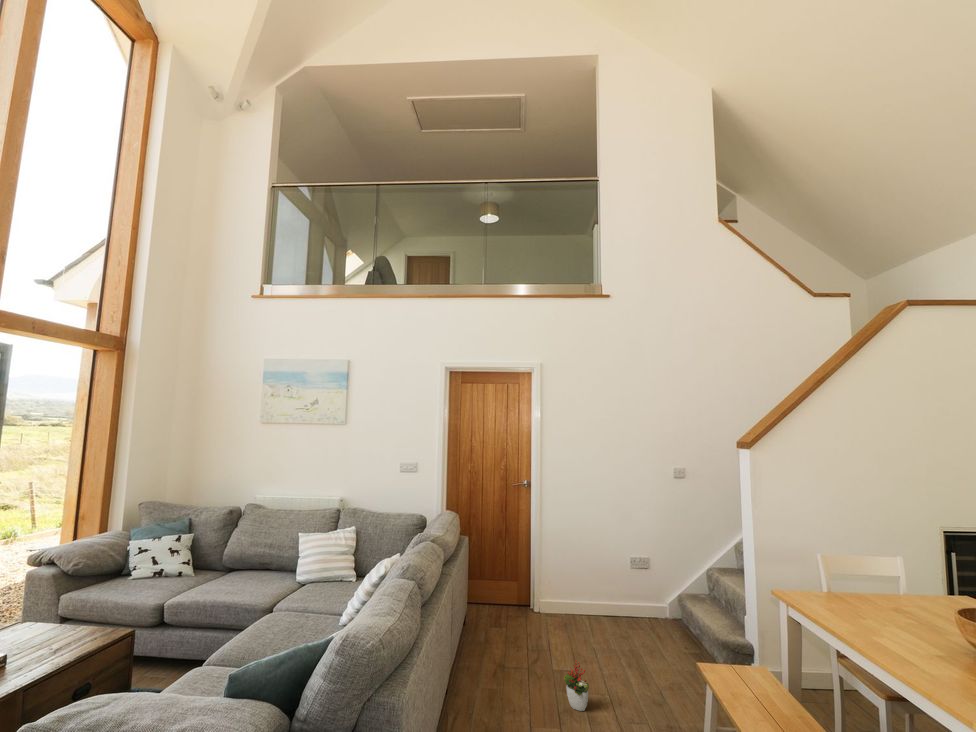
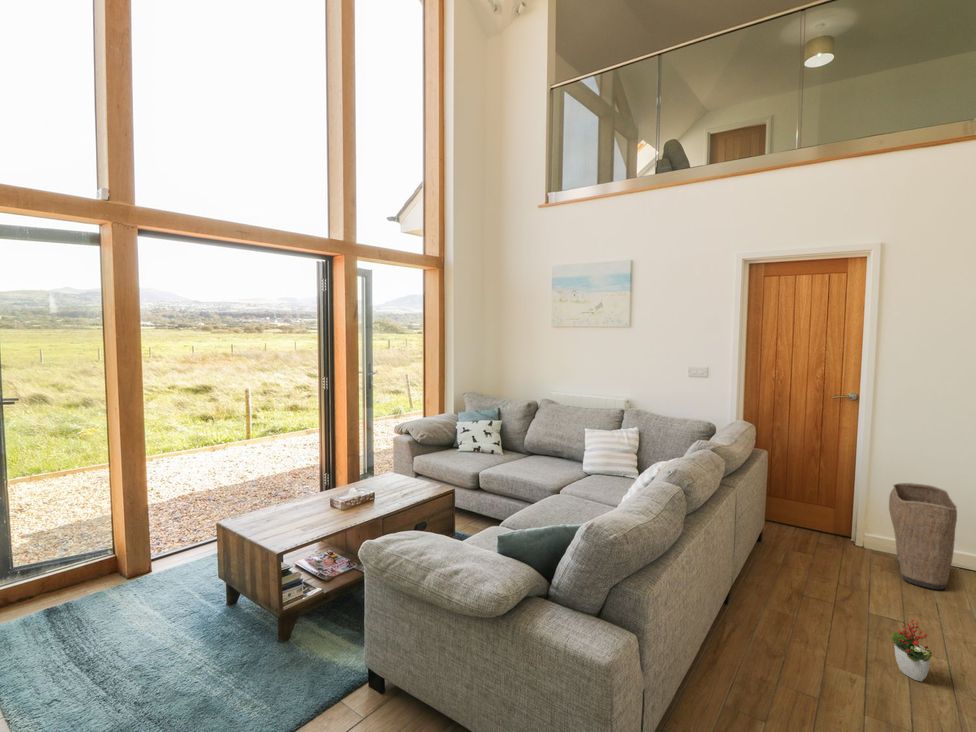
laundry basket: none [553,550,594,633] -> present [889,483,957,589]

